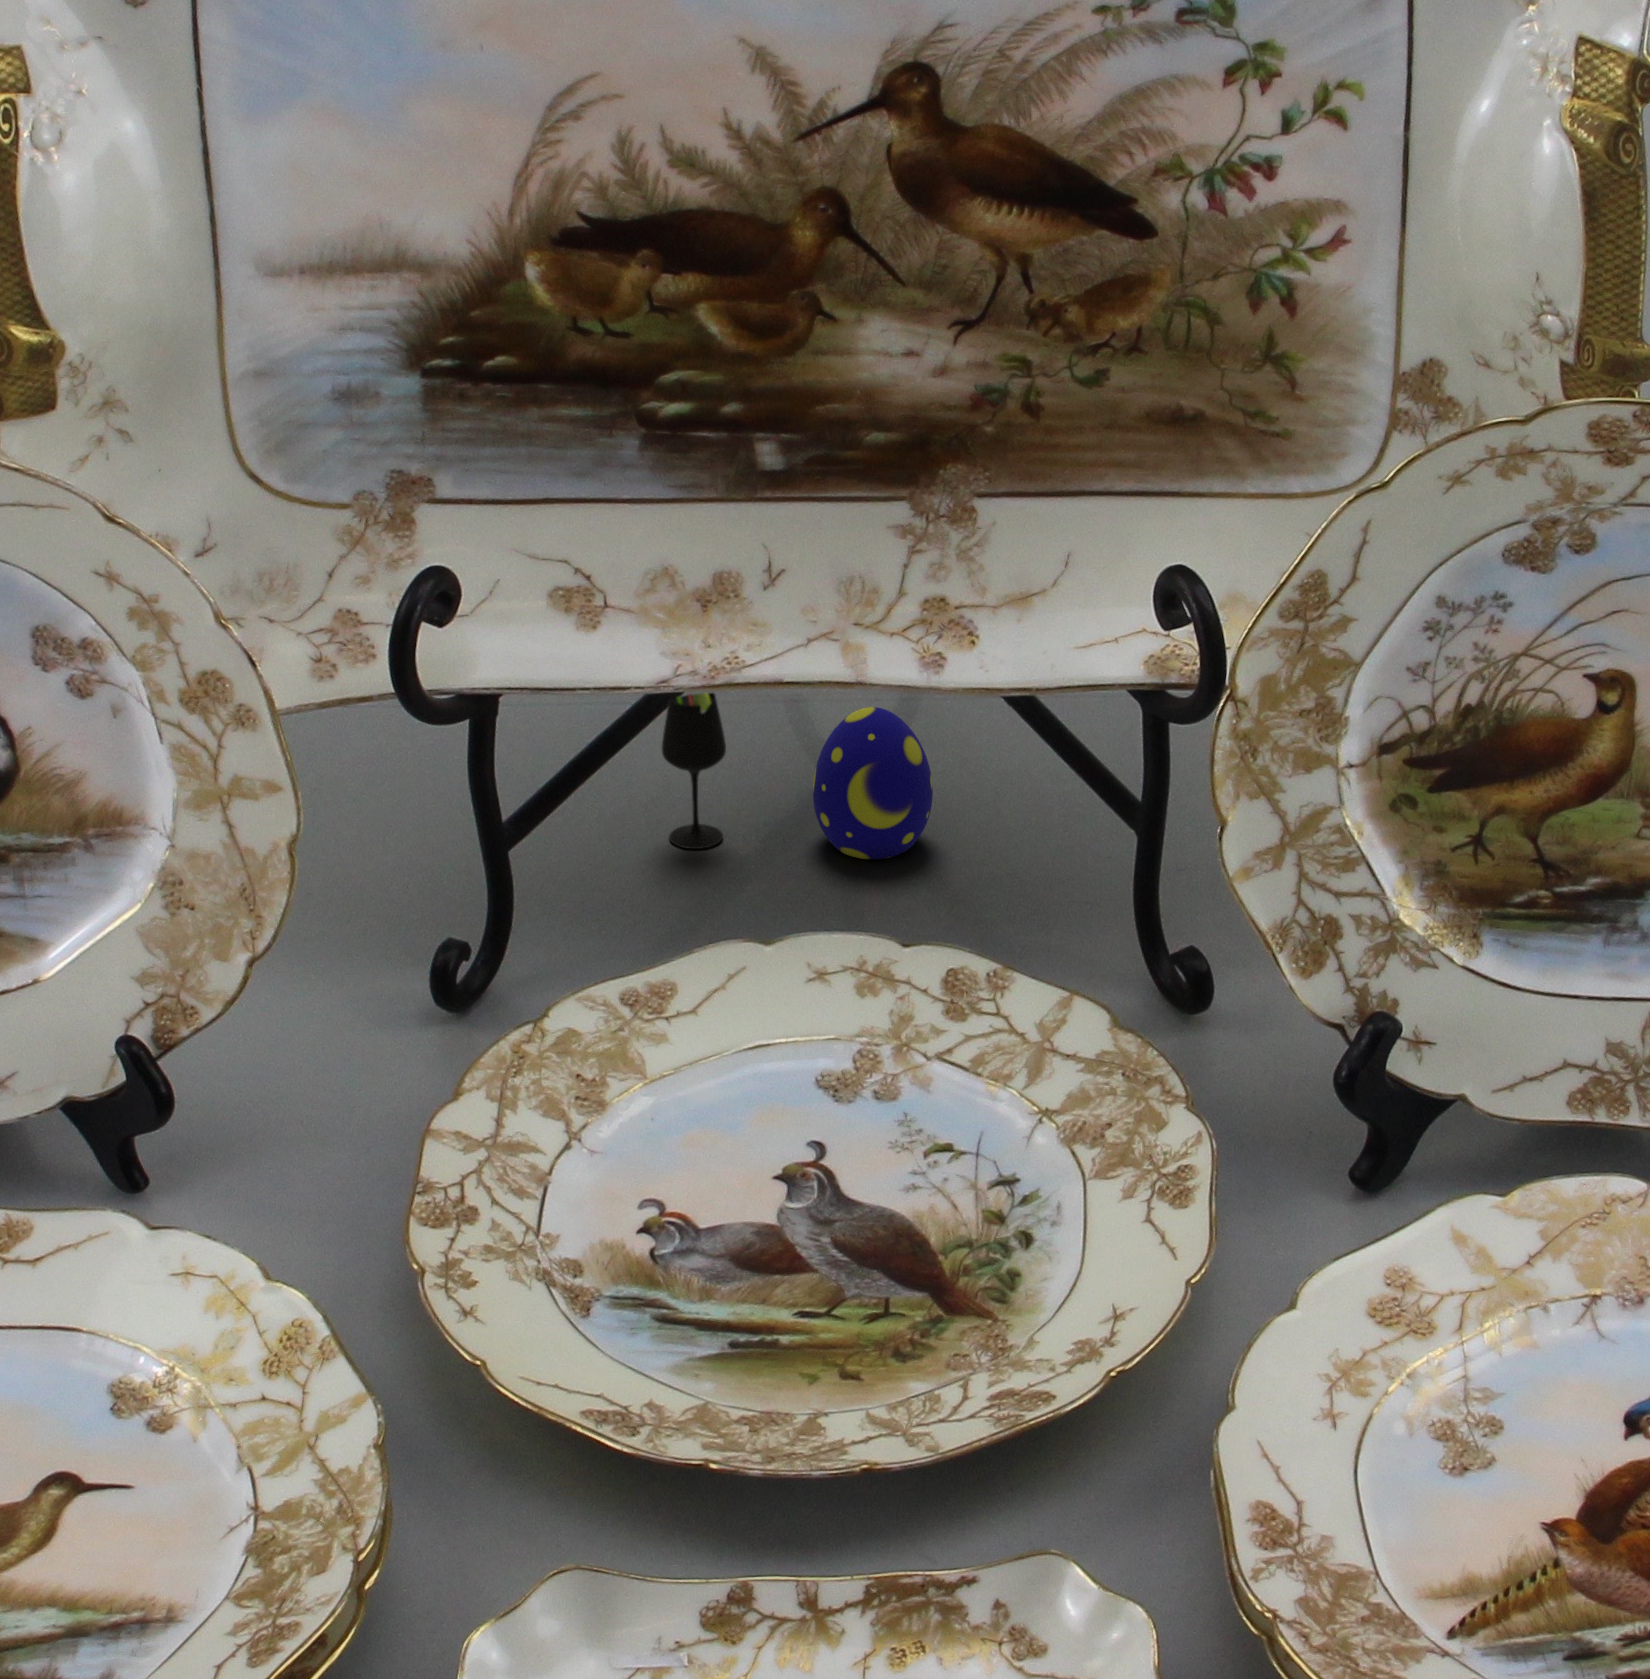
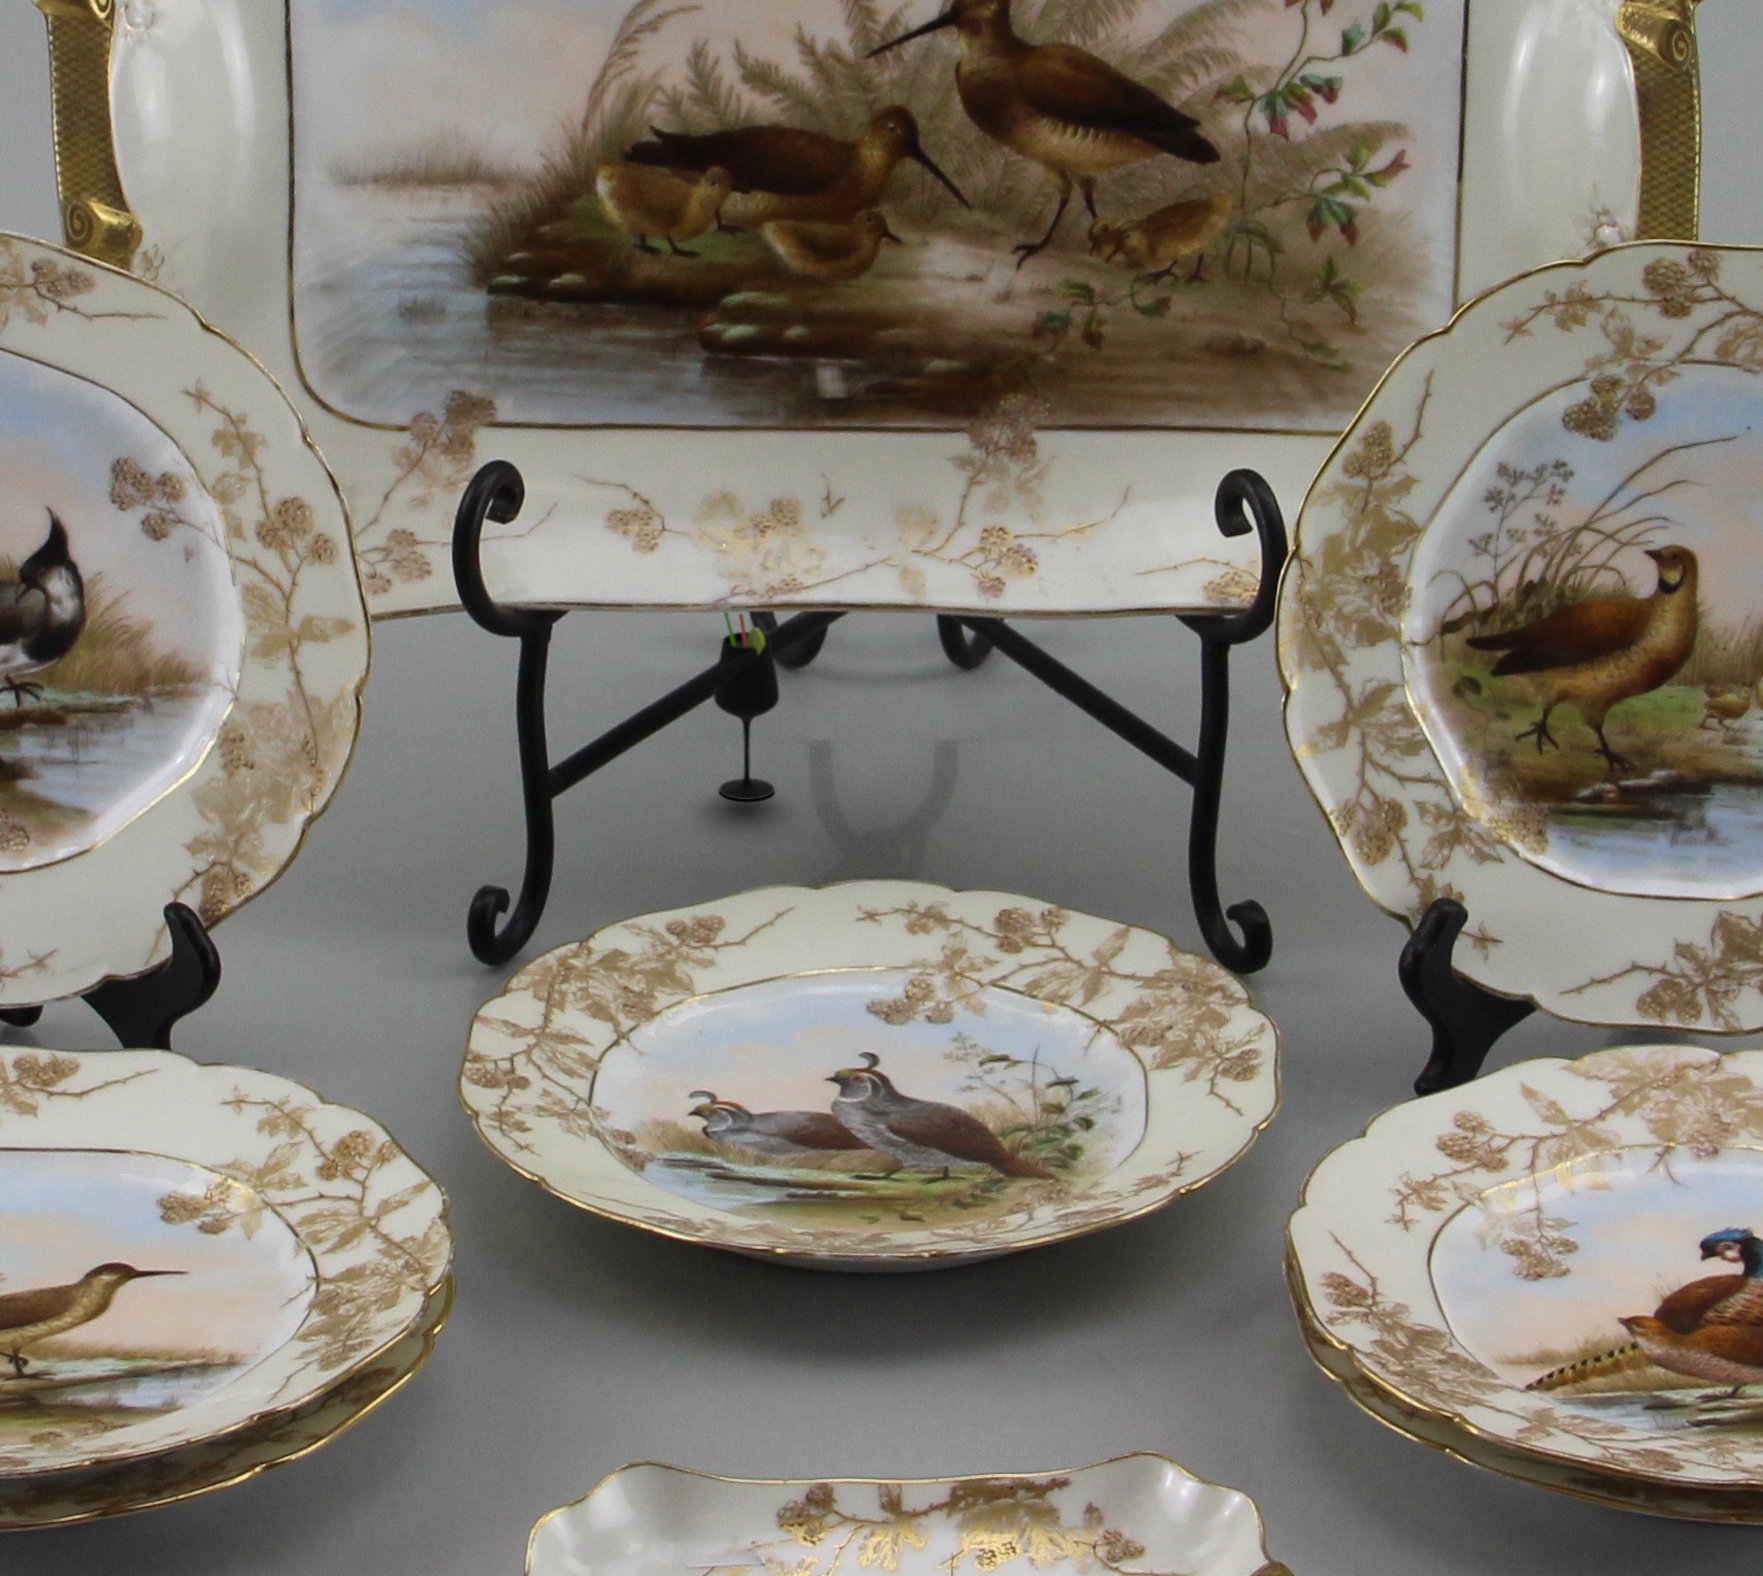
decorative egg: present [813,707,933,859] -> none [868,654,990,812]

